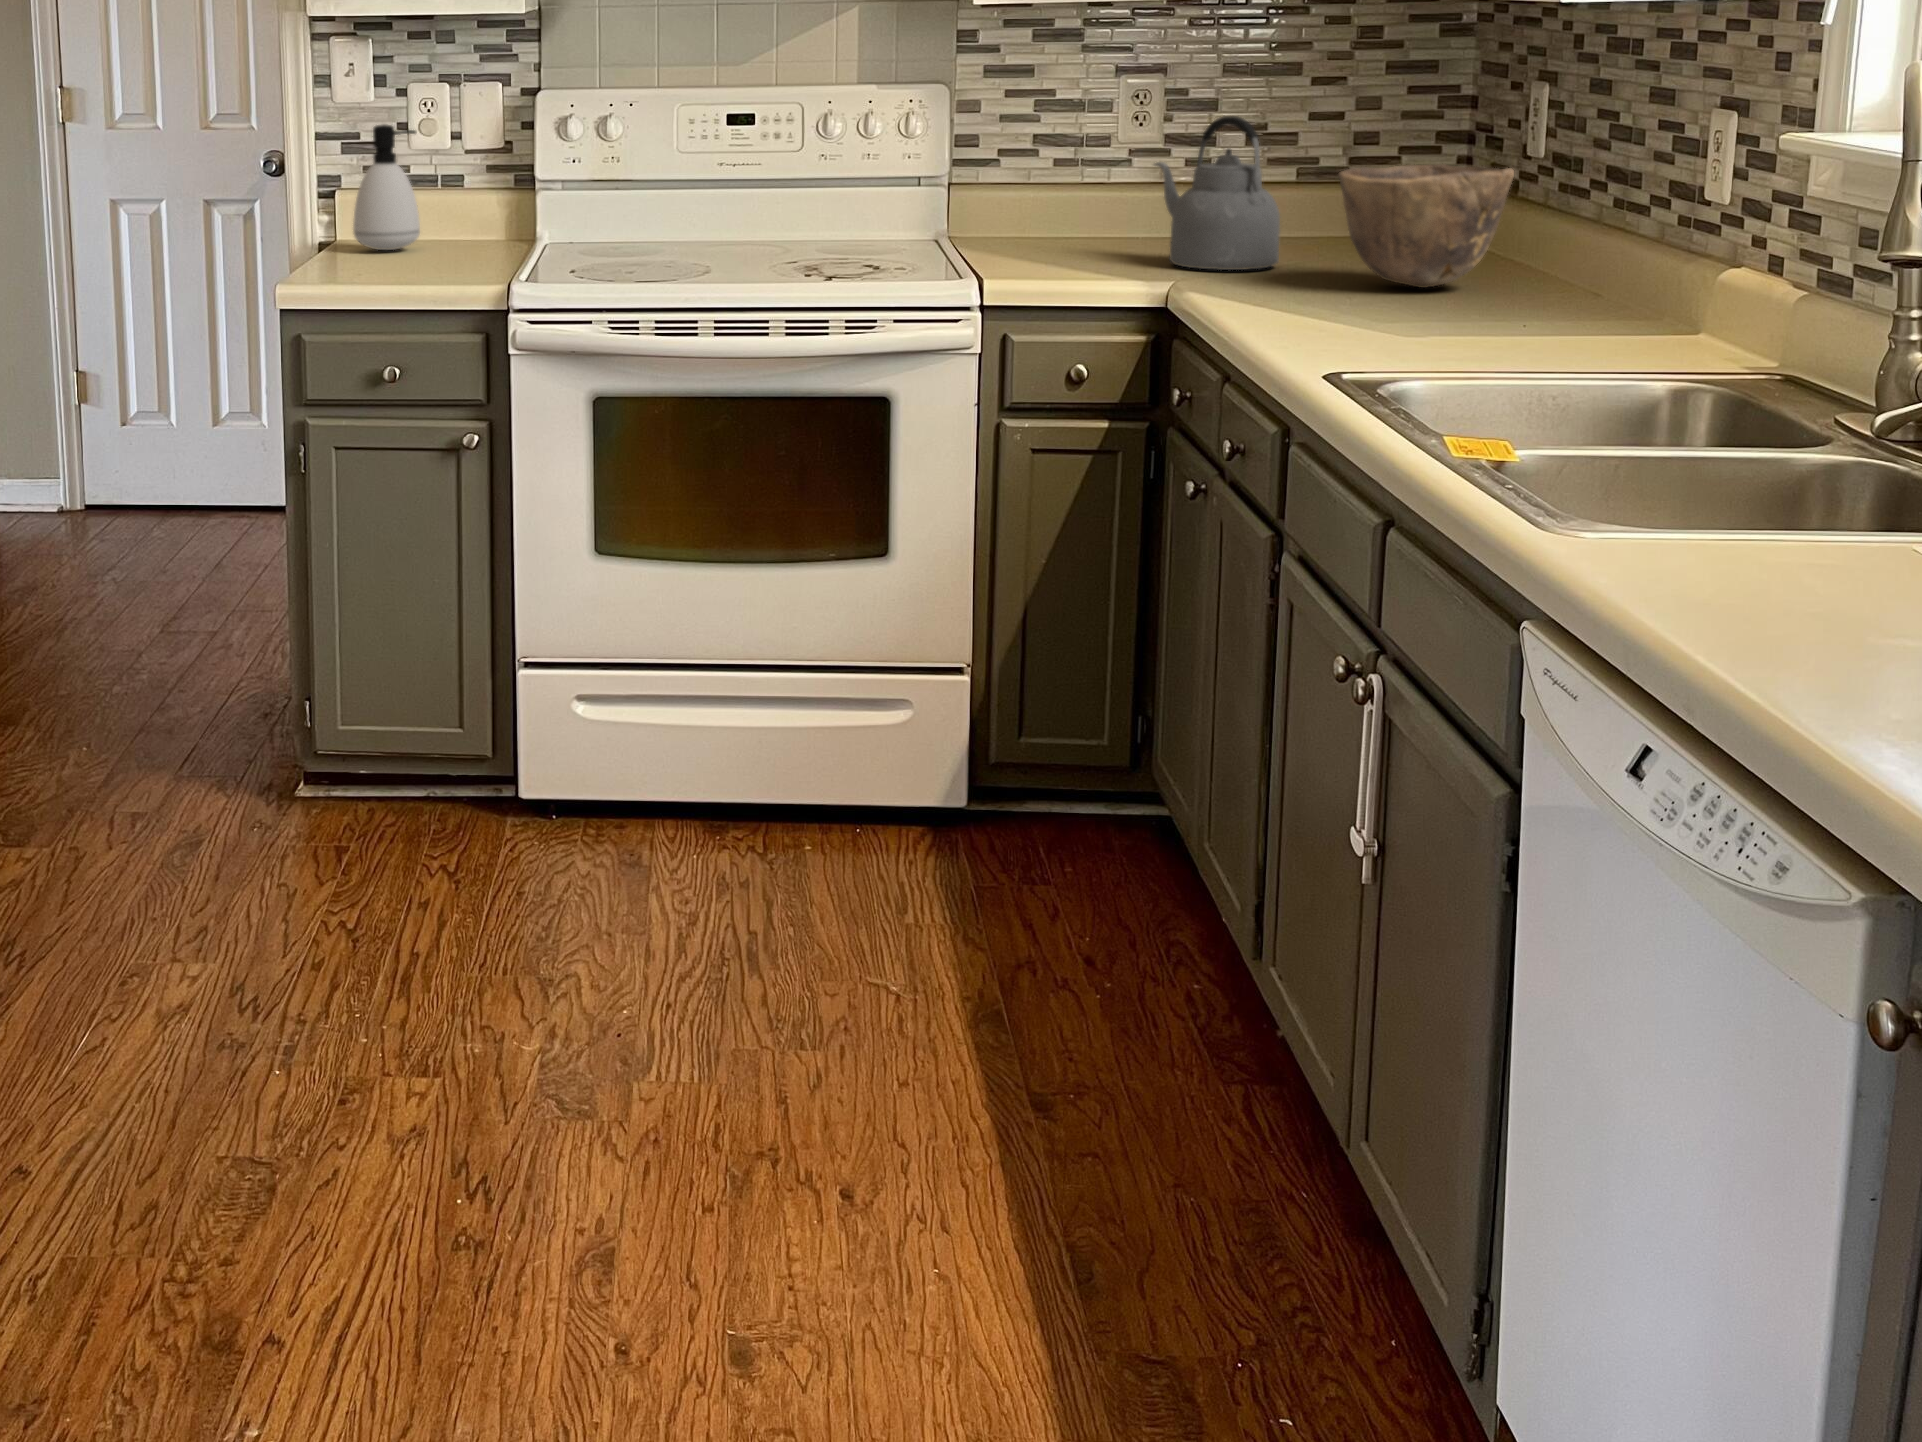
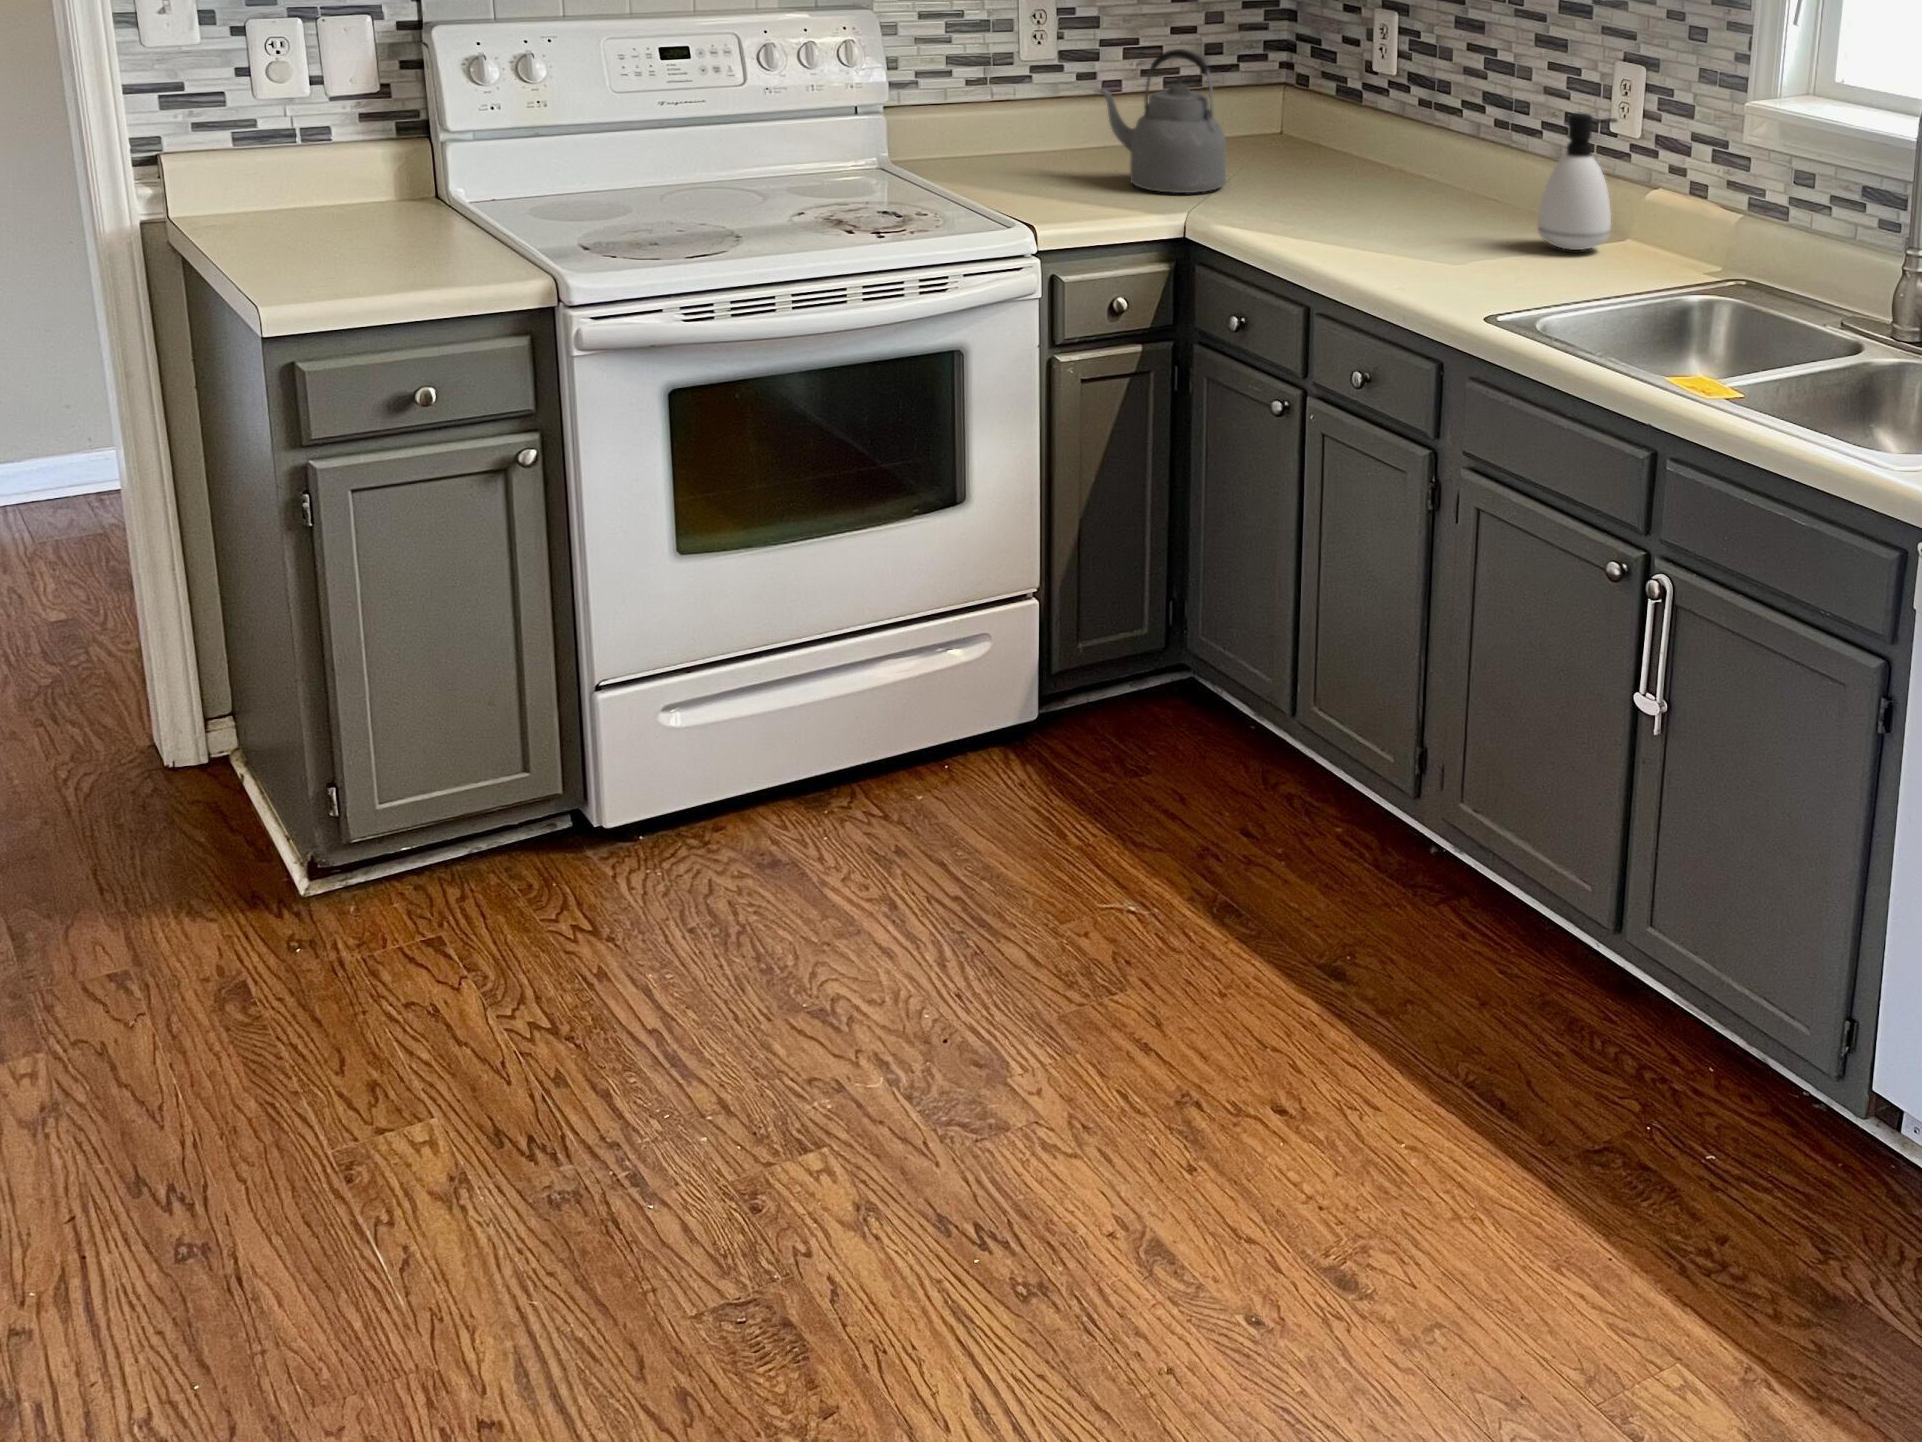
soap dispenser: present [353,125,420,250] -> present [1538,112,1617,250]
bowl: present [1339,164,1514,288] -> none [1302,92,1441,203]

